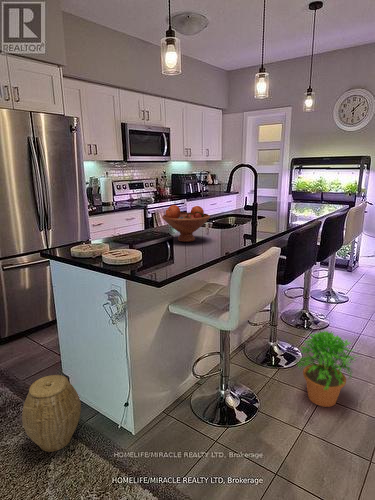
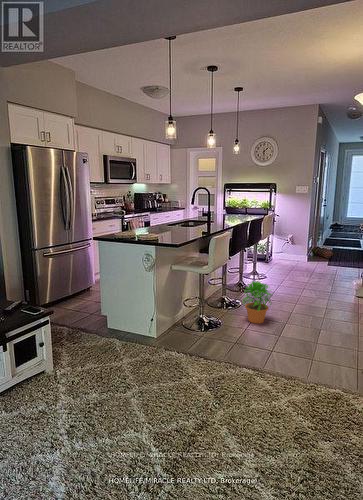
fruit bowl: present [162,205,210,242] -> none [161,210,190,232]
woven basket: present [22,375,81,452] -> none [92,308,125,351]

